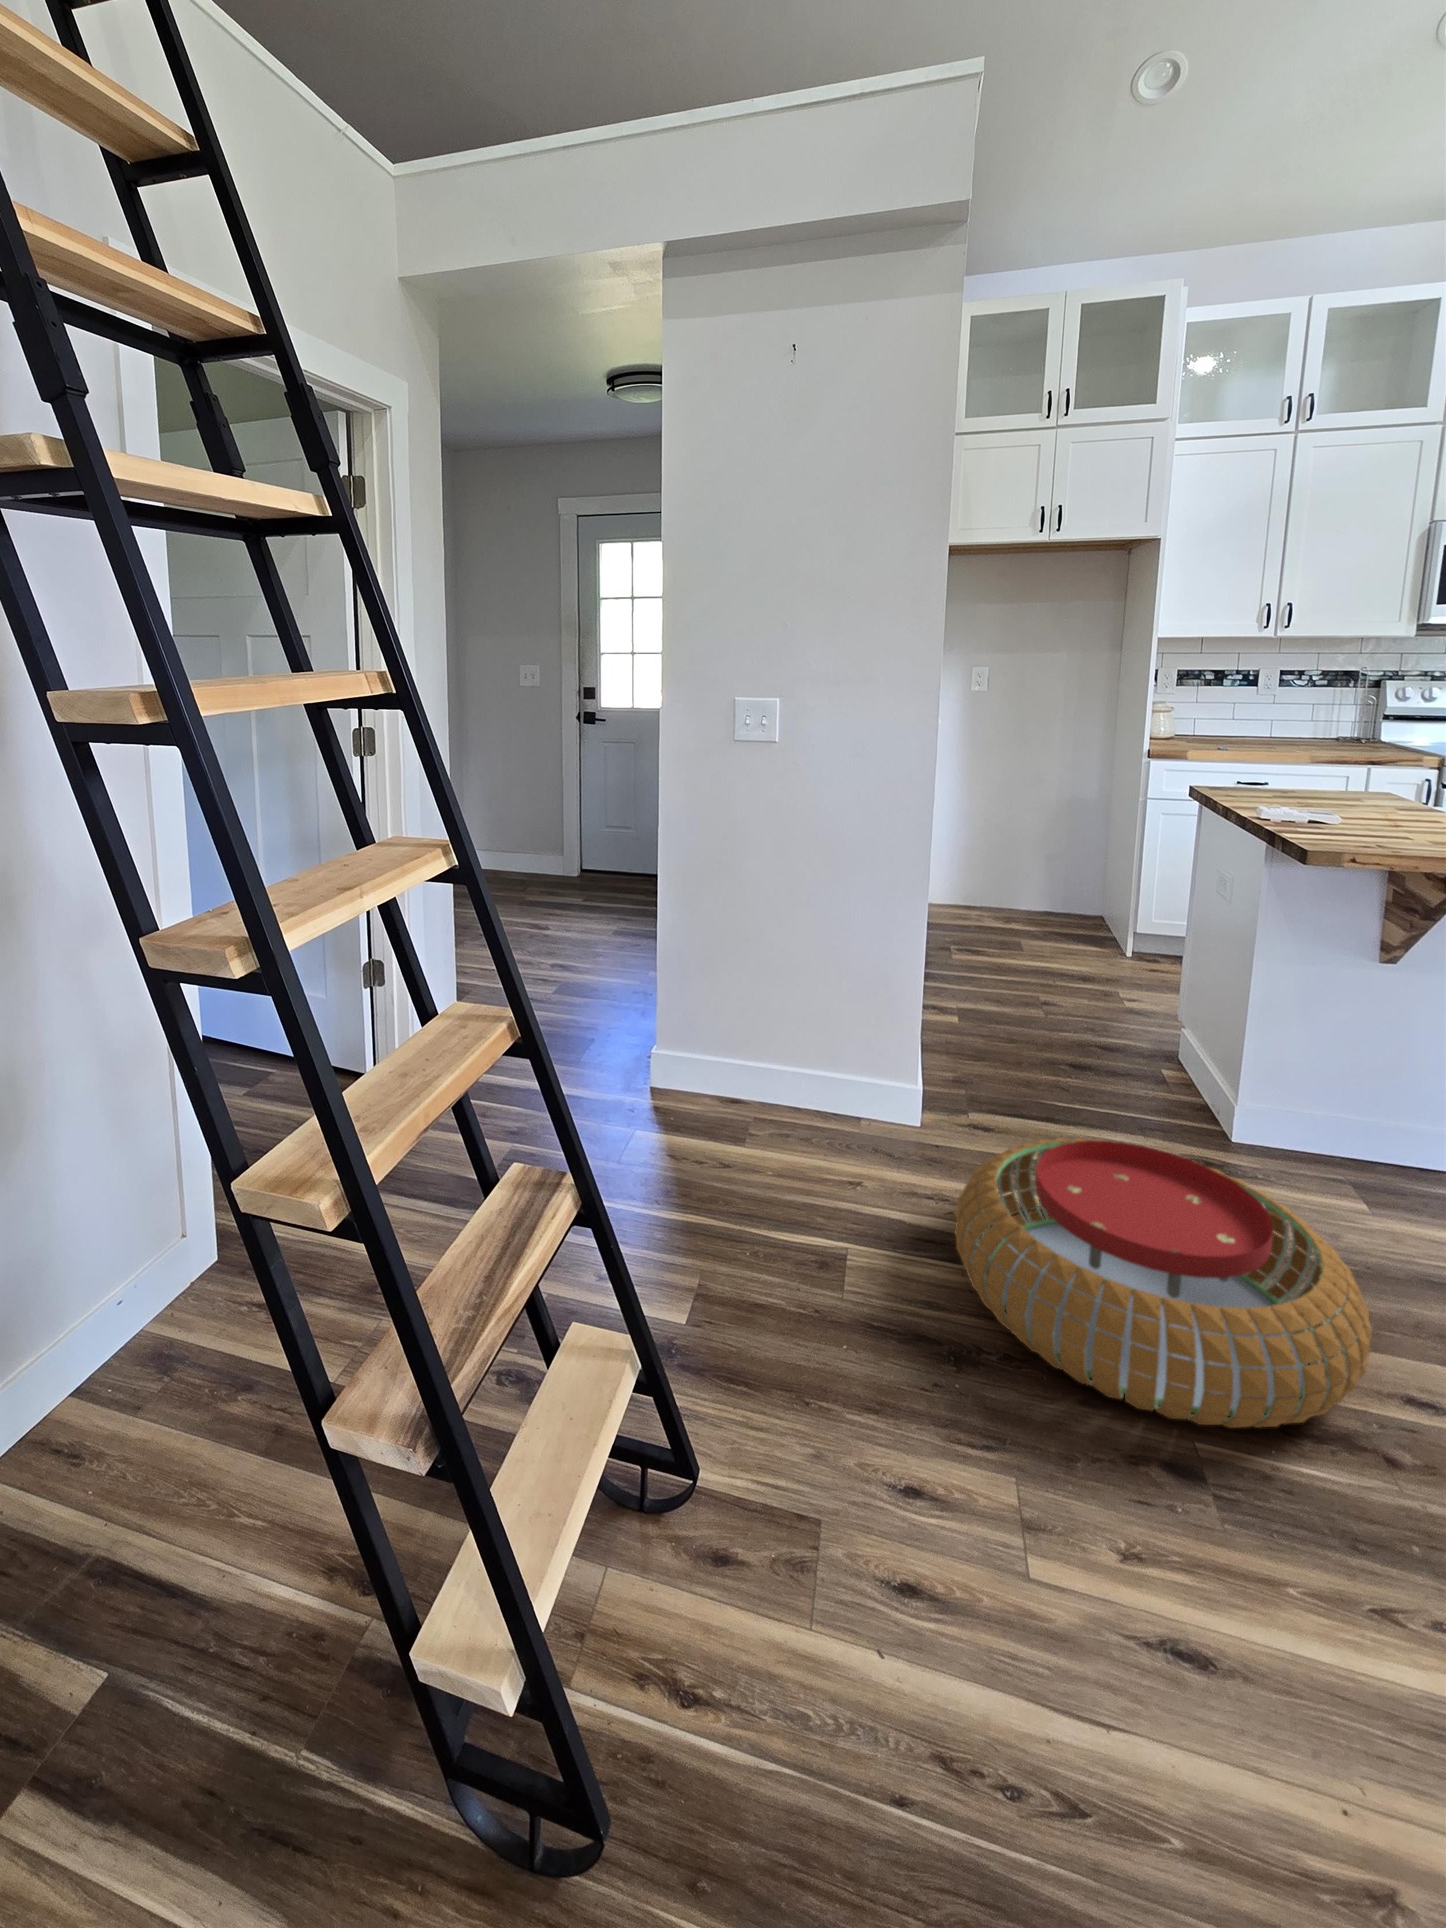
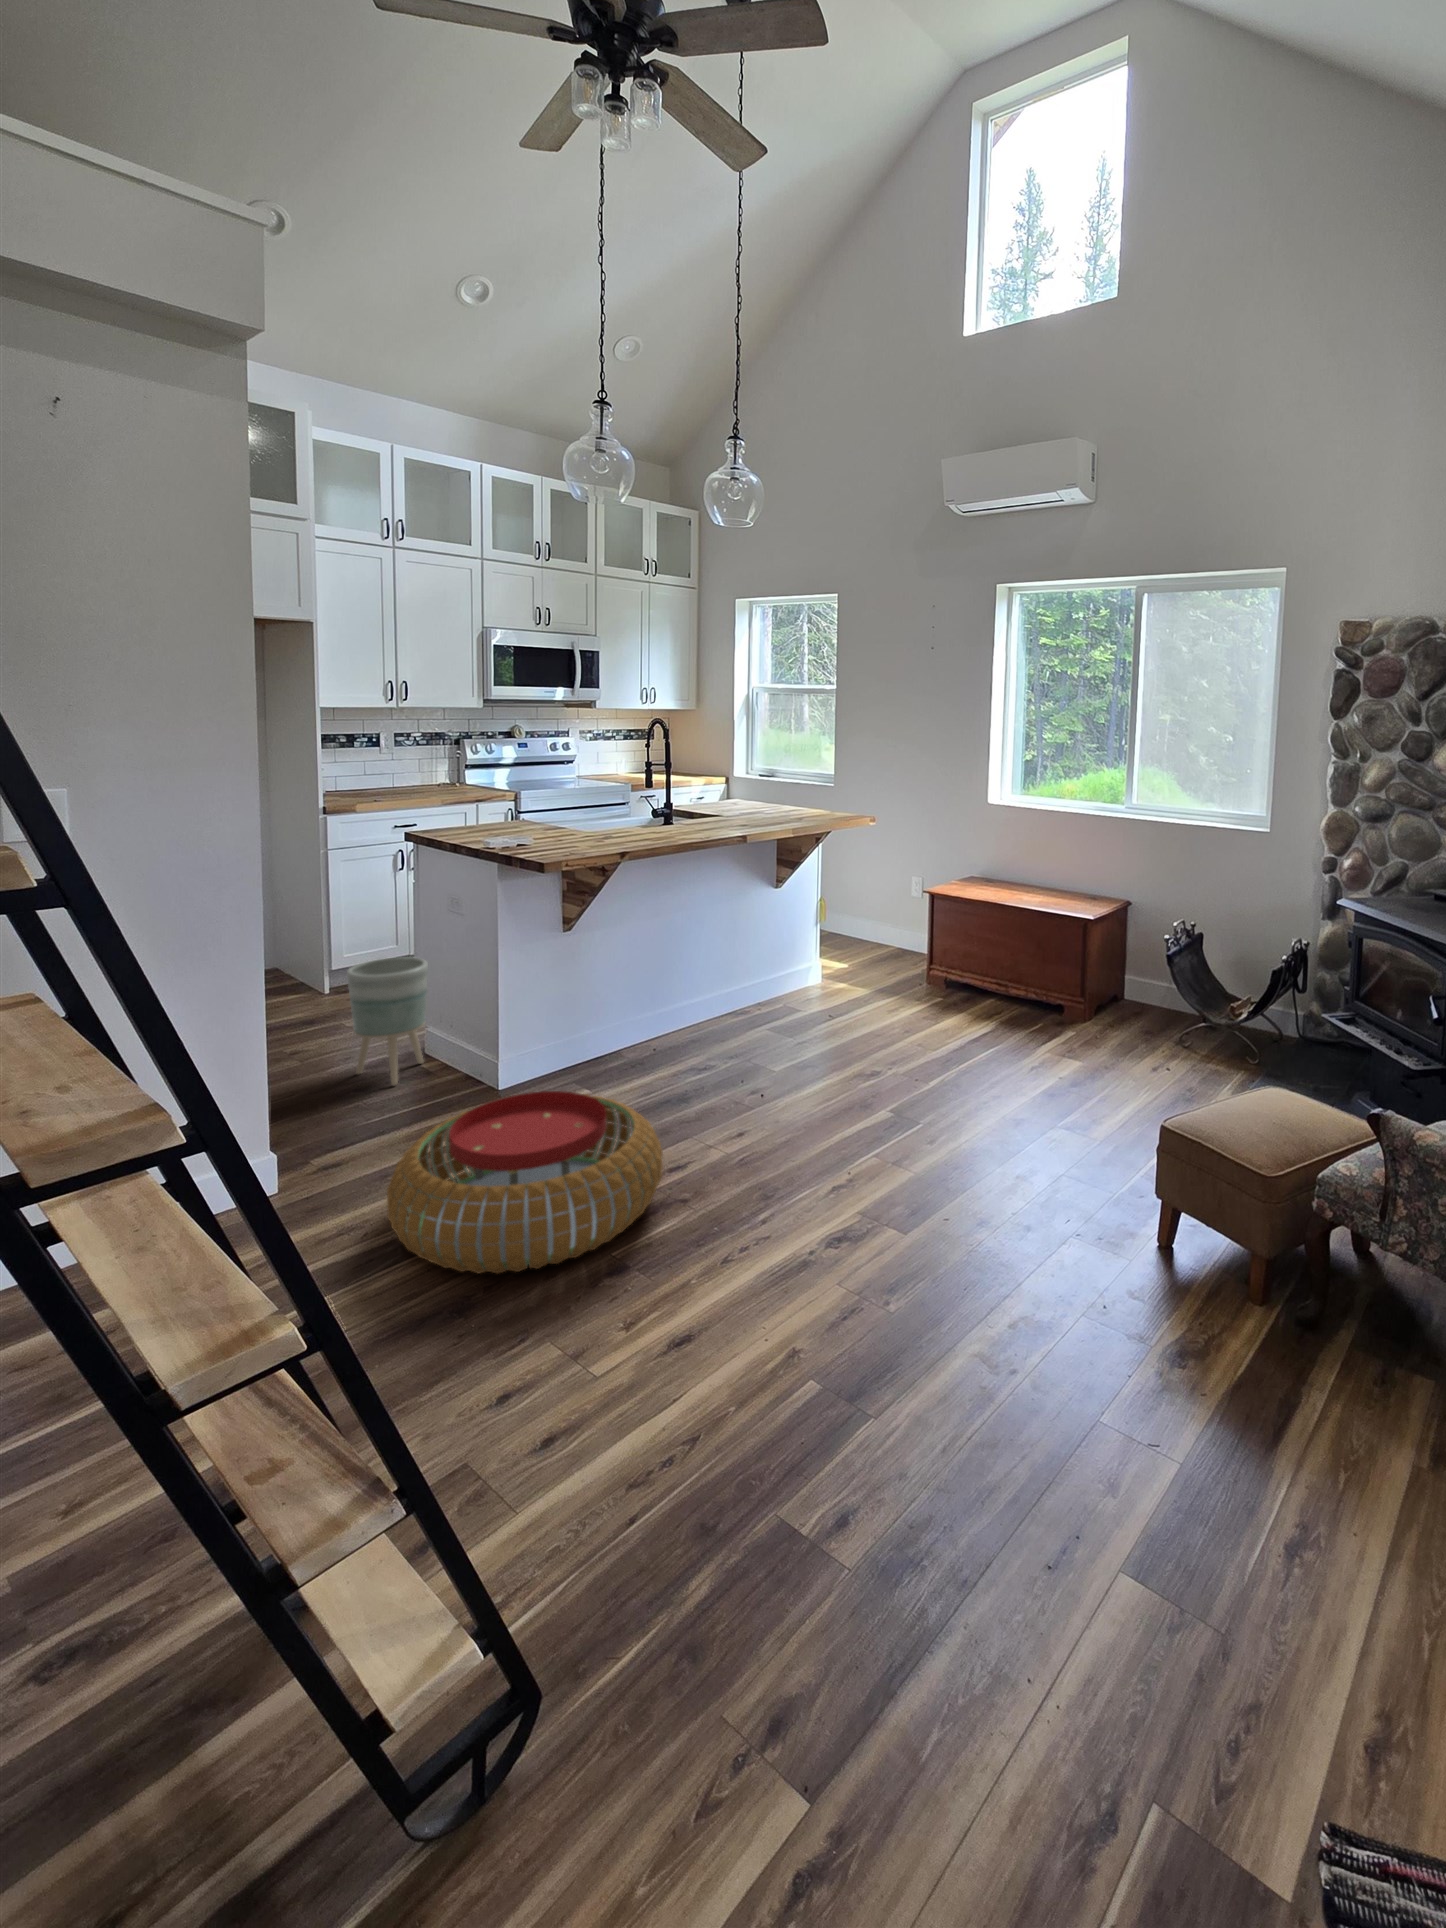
planter: none [1085,928,1184,1077] -> present [347,957,428,1085]

